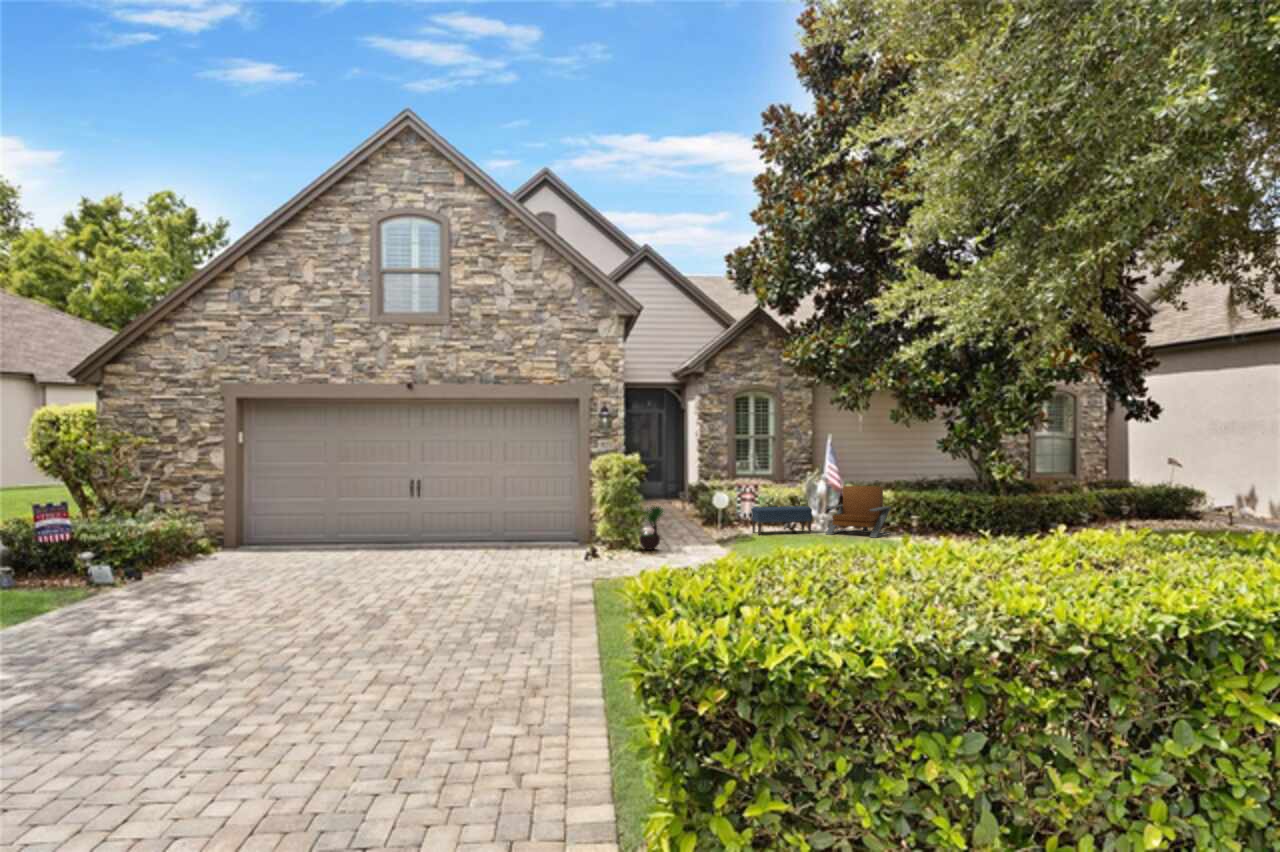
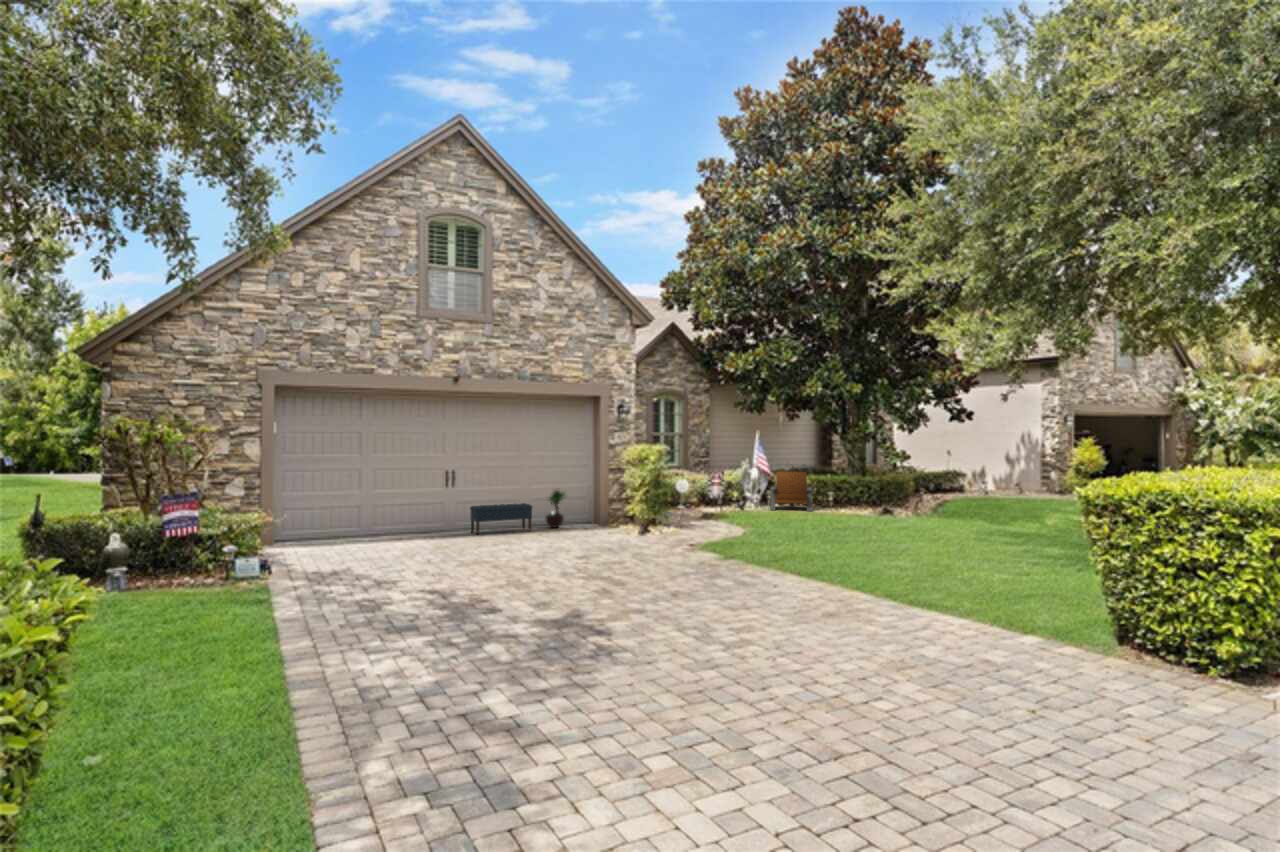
potted tree: present [639,506,663,550] -> present [546,490,566,527]
bench: present [751,506,812,535] -> present [470,503,532,535]

